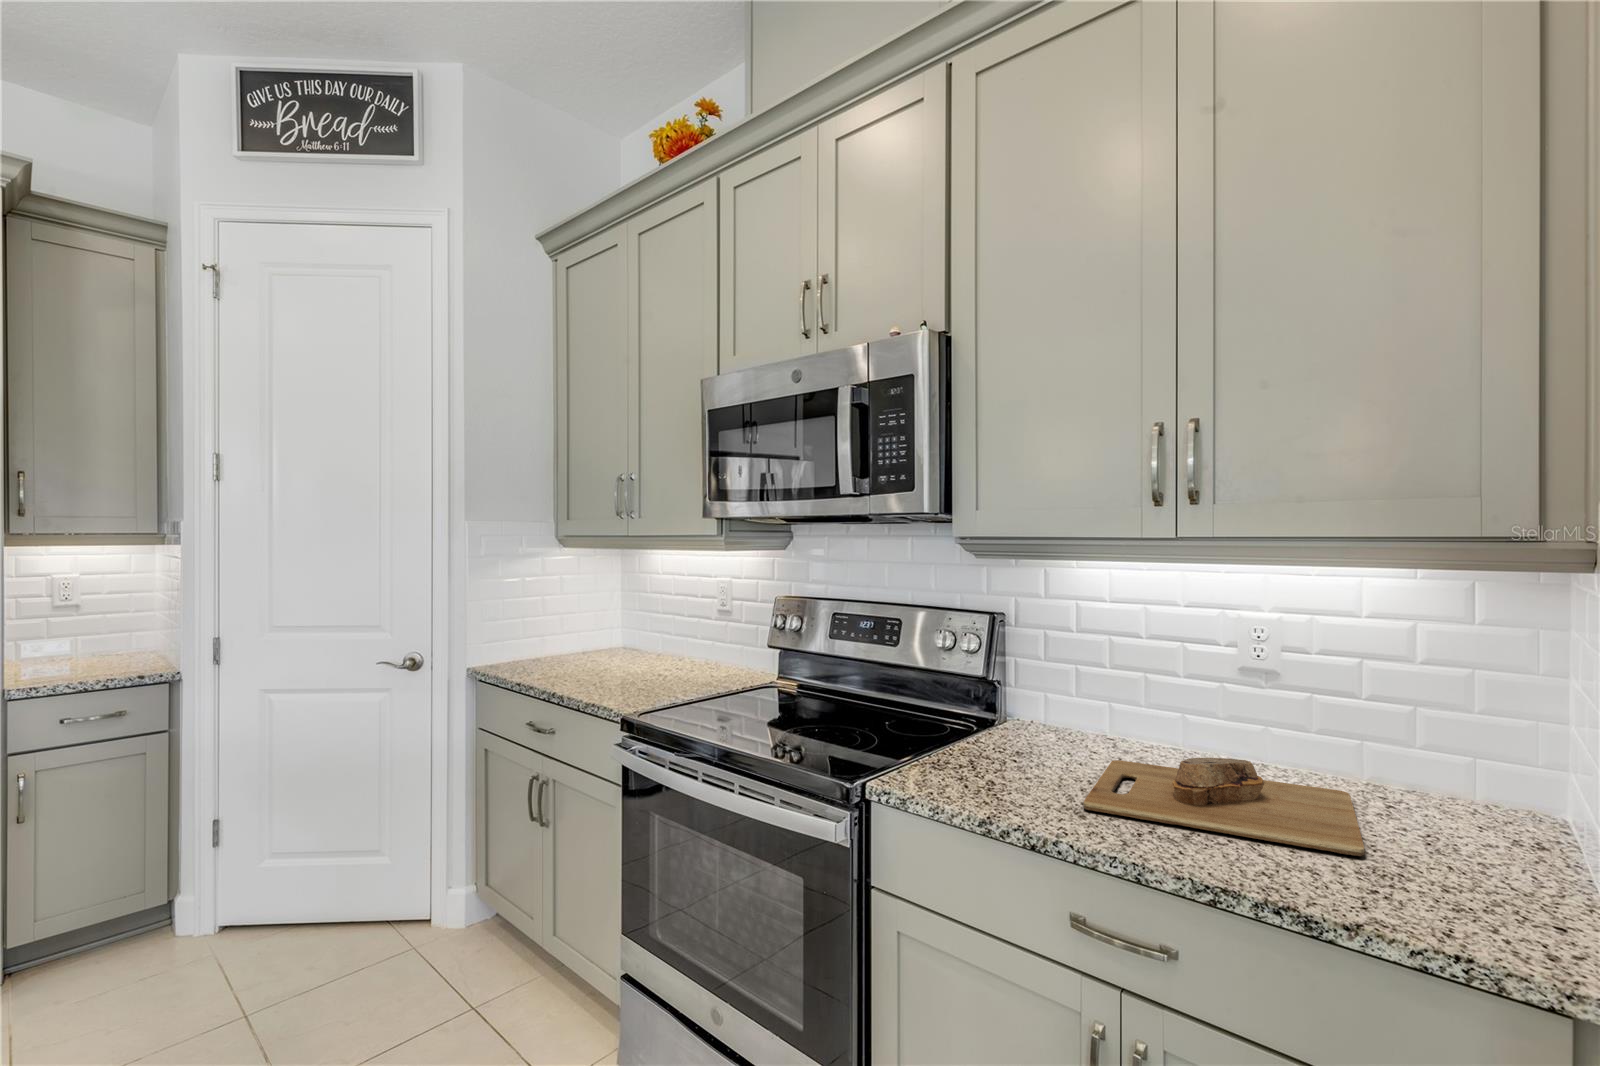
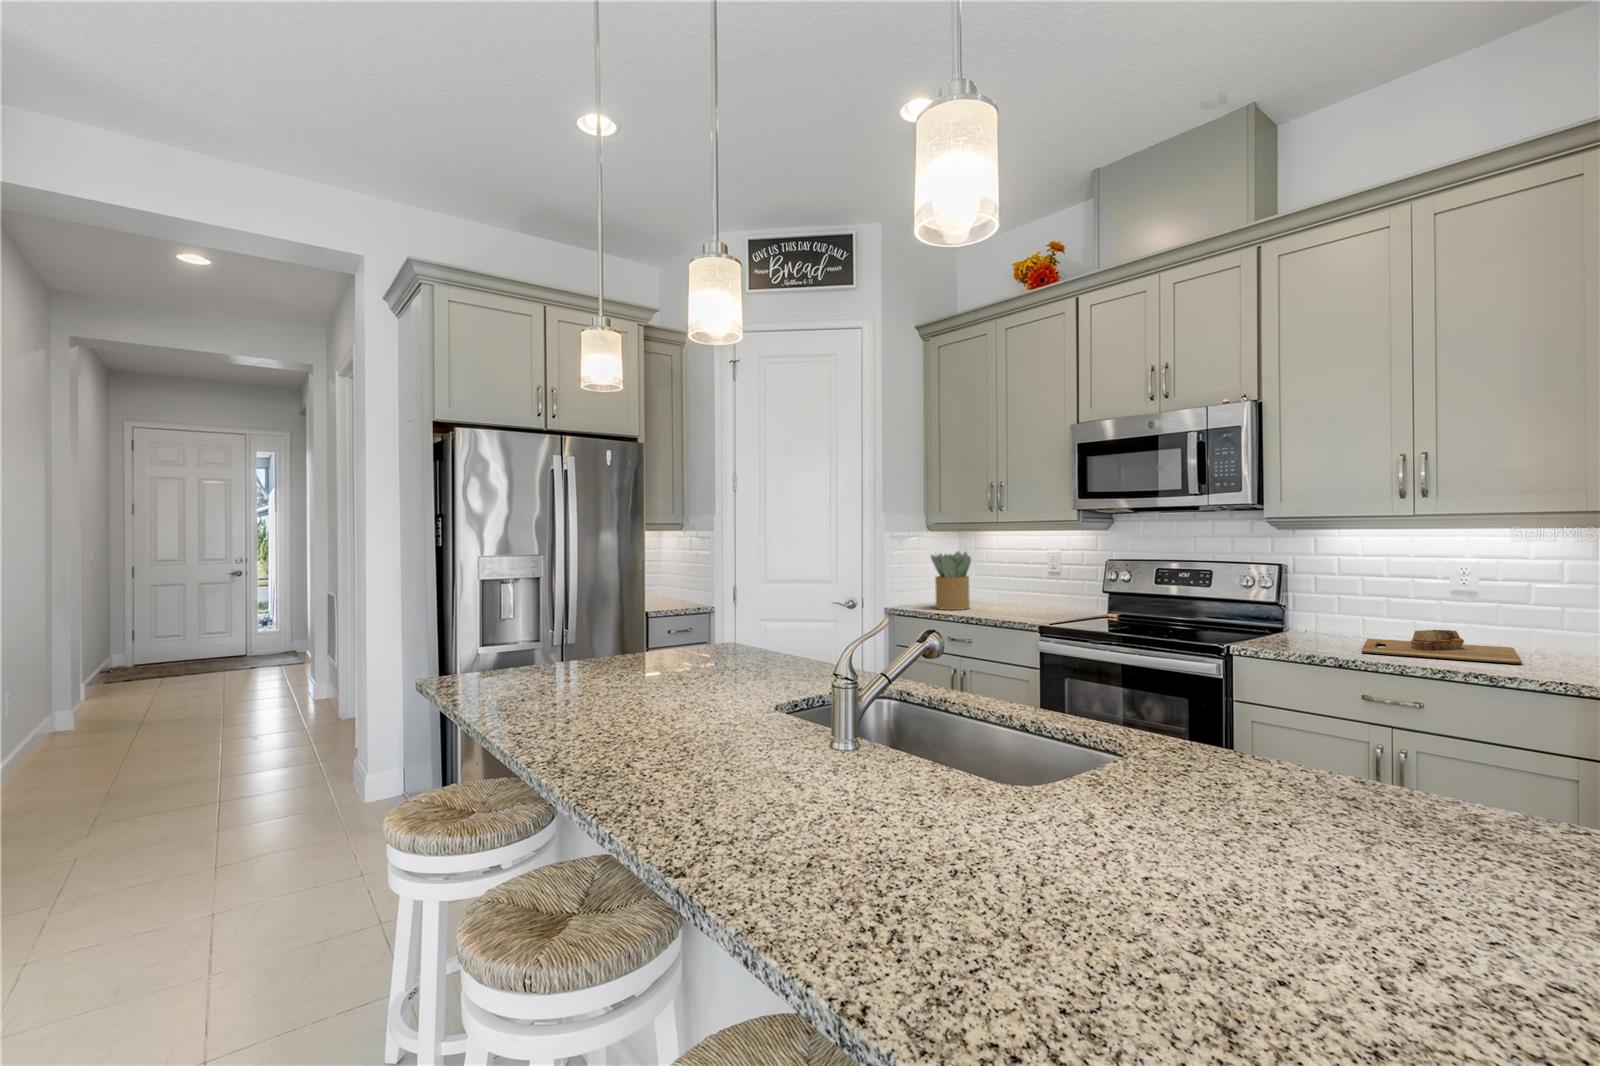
potted plant: none [530,578,597,672] -> present [931,551,971,610]

